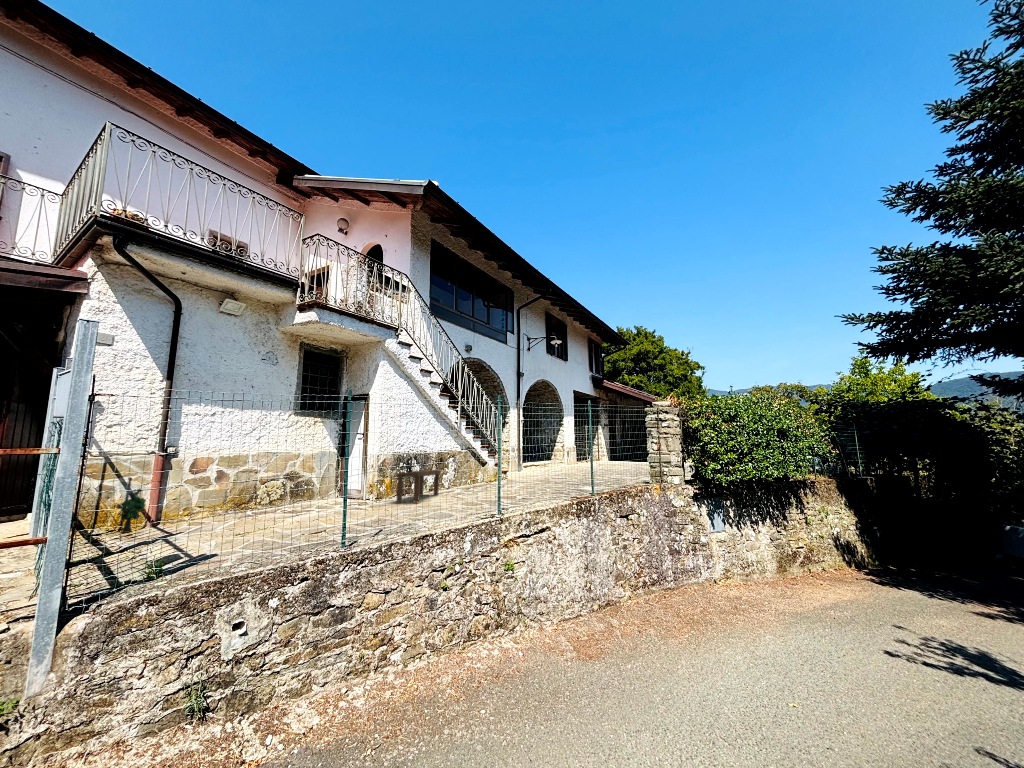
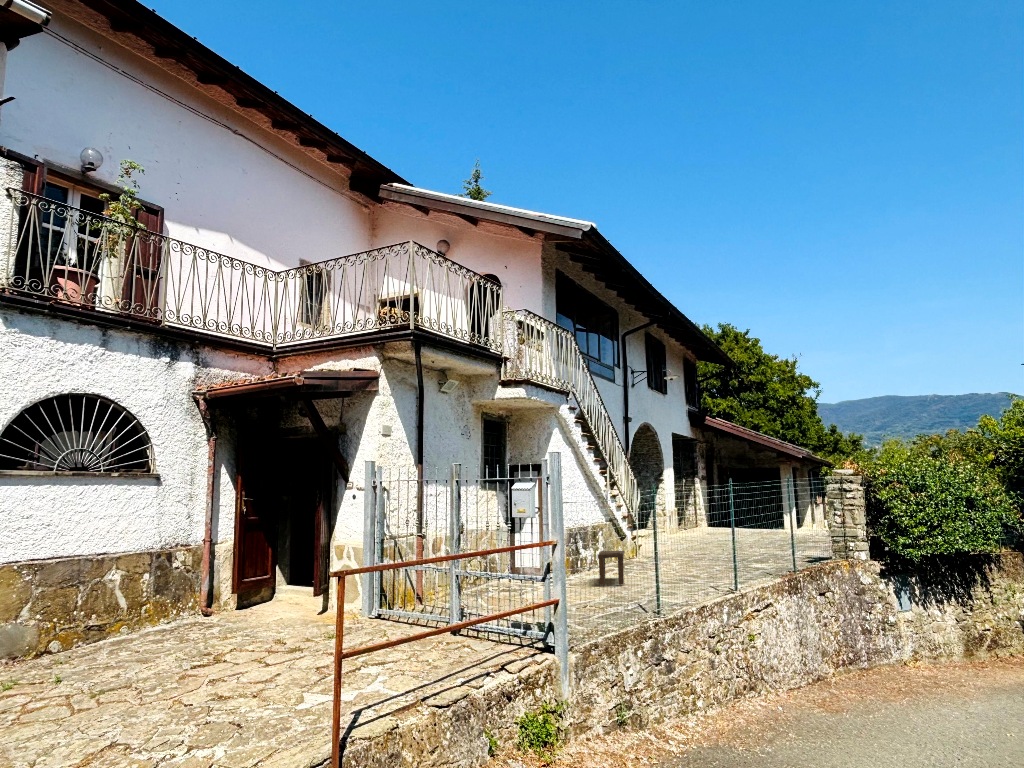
decorative plant: present [115,489,146,533] -> none [399,573,421,614]

